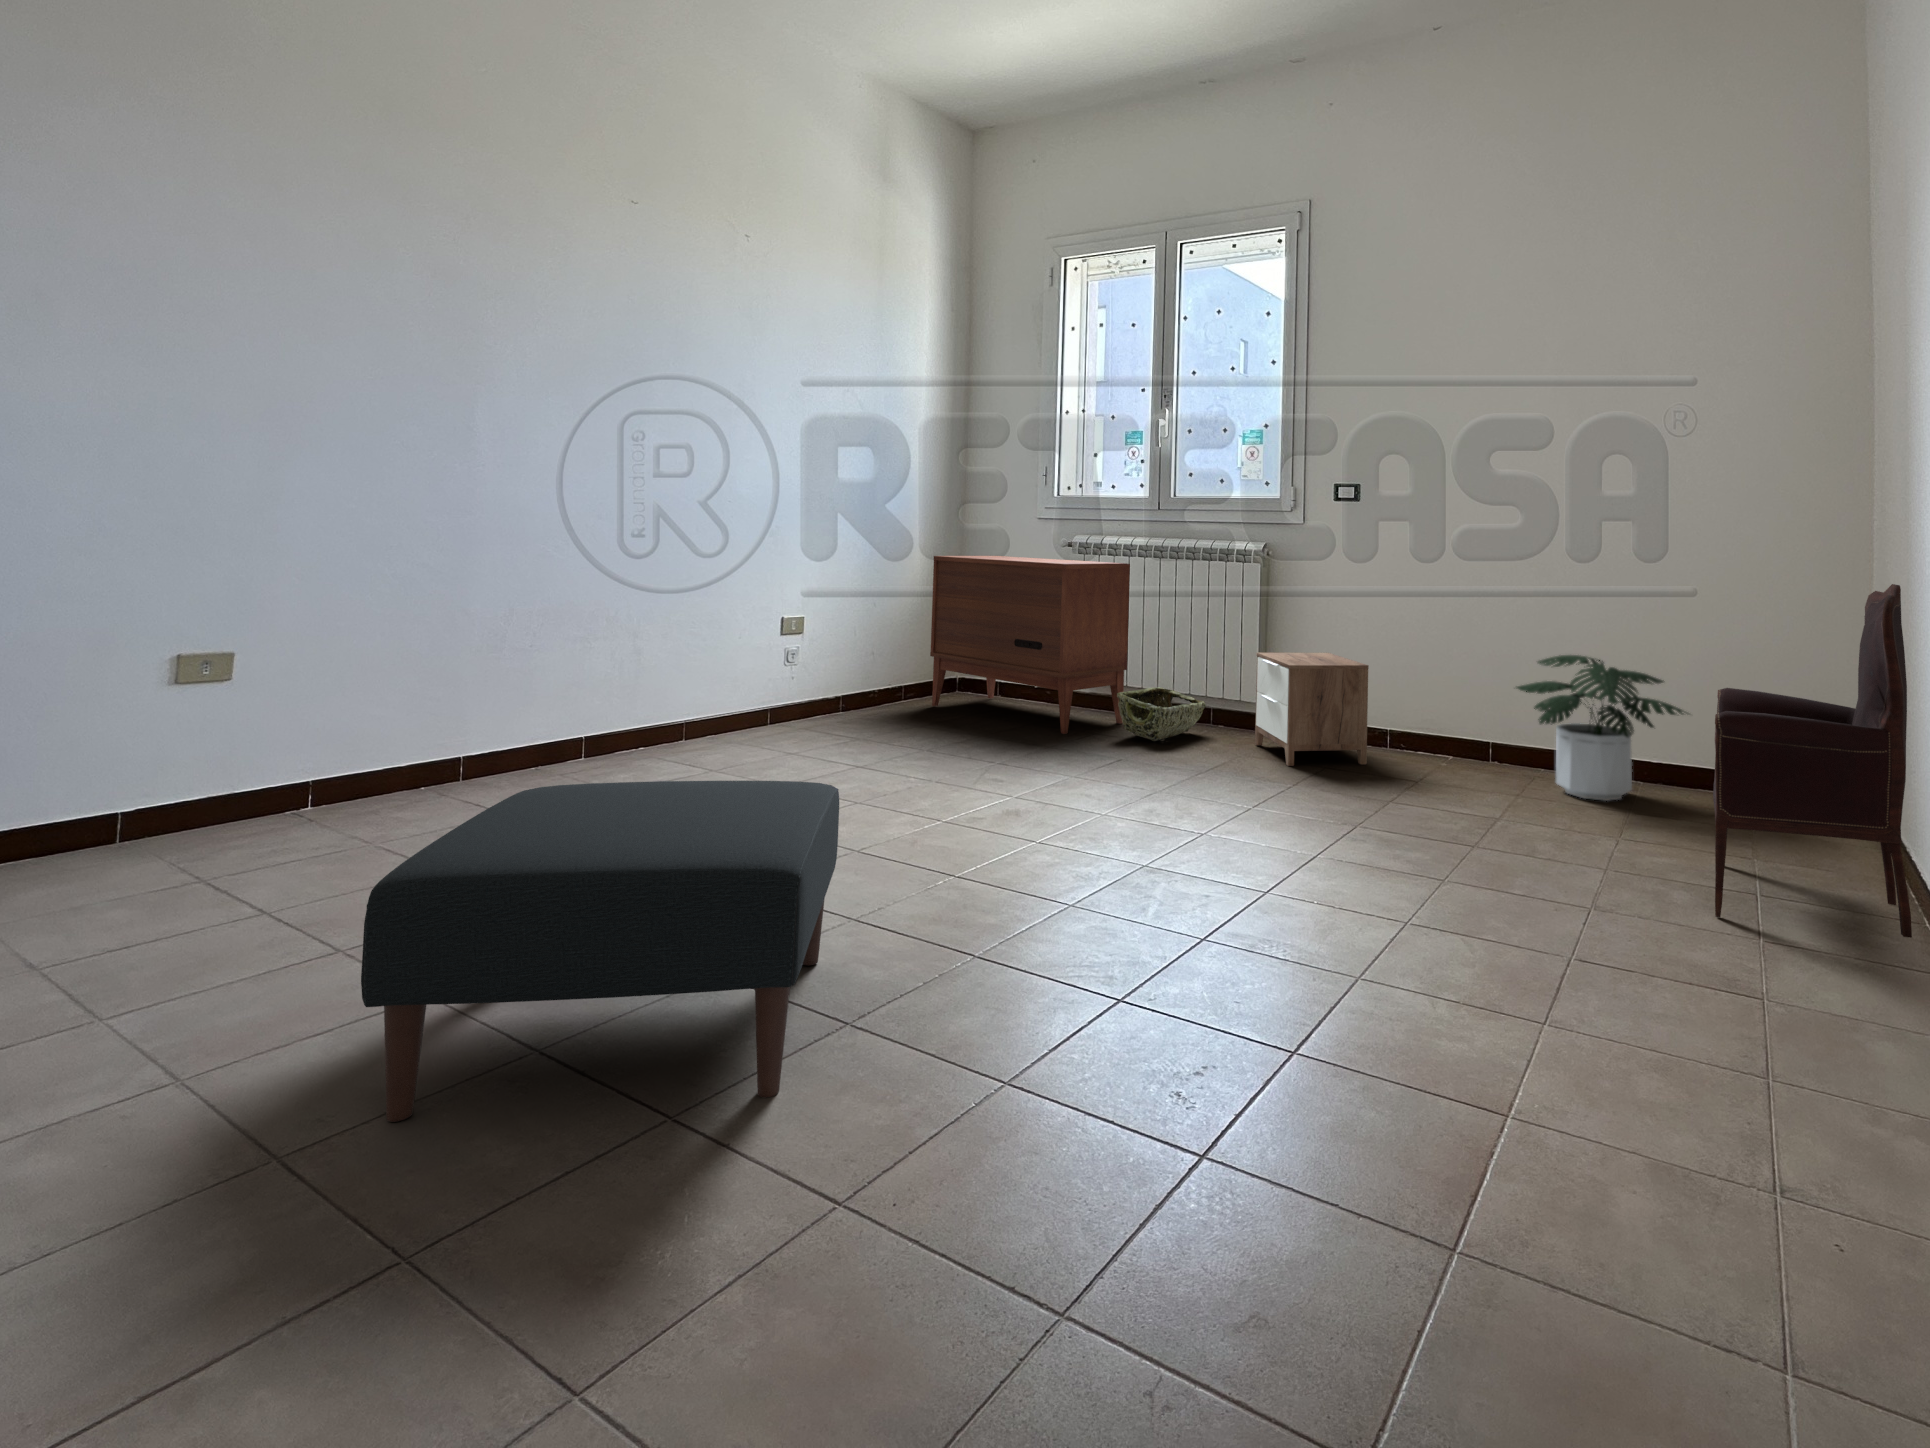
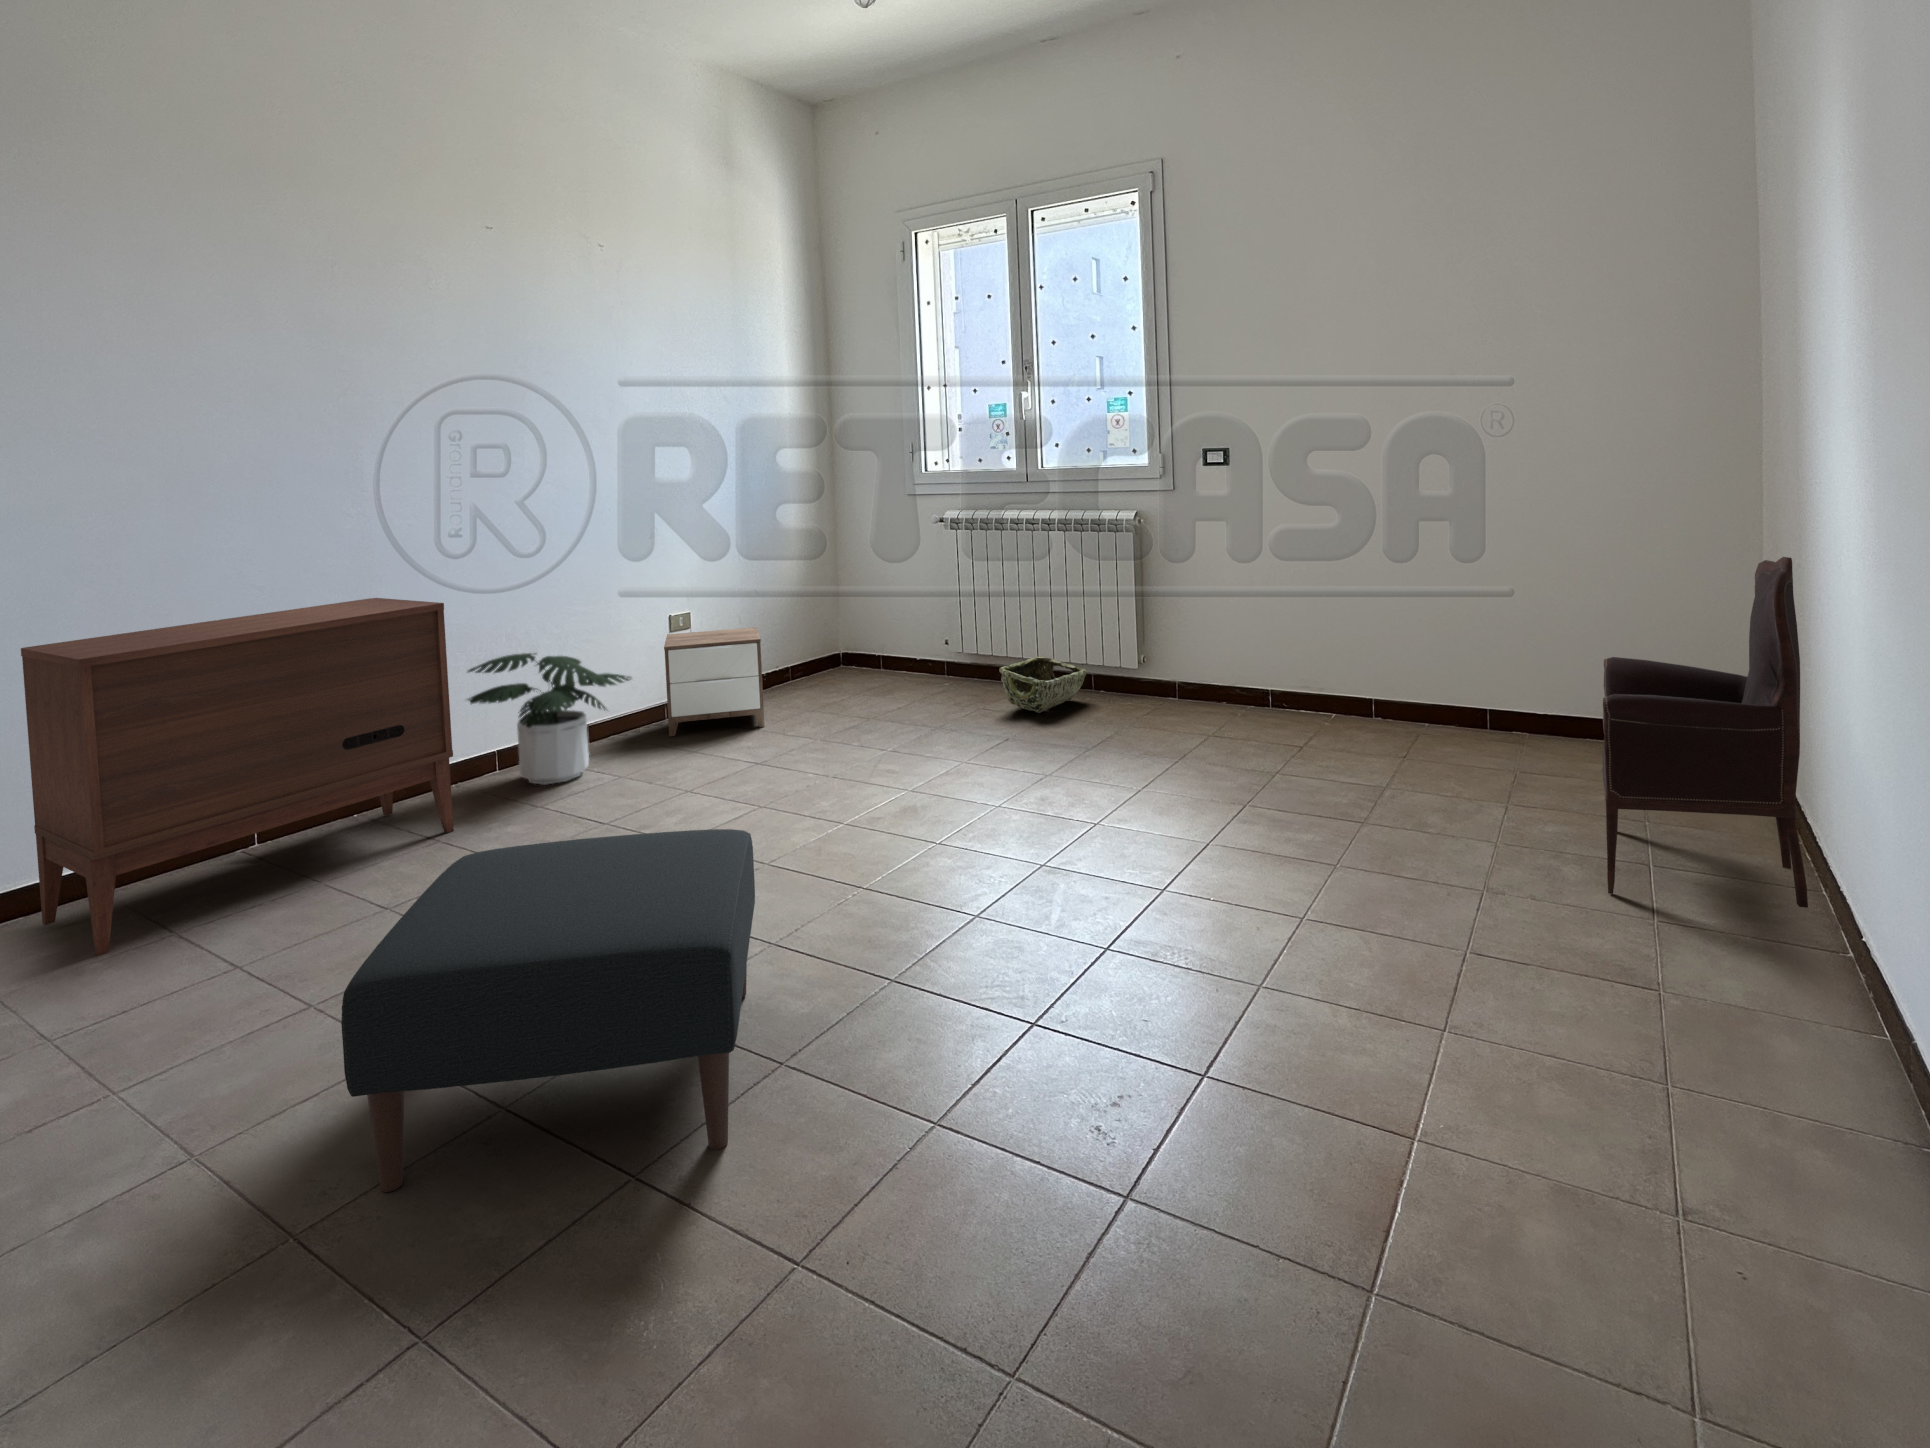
dresser: present [930,556,1130,734] -> present [21,598,454,956]
nightstand: present [1255,652,1369,766] -> present [664,627,765,736]
potted plant: present [1516,655,1688,801] -> present [468,653,631,785]

